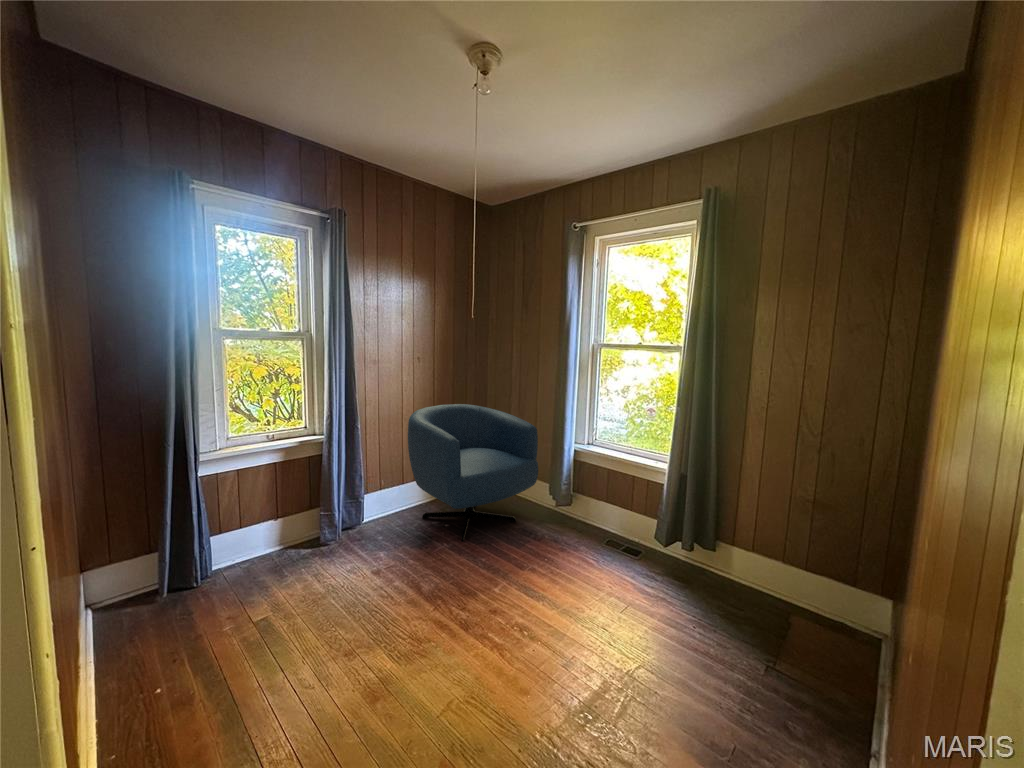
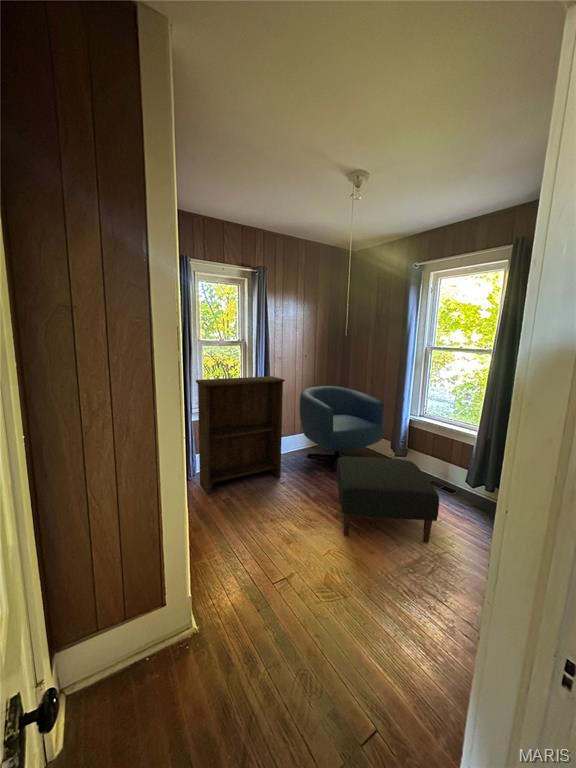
bookshelf: none [200,390,377,616] -> present [196,376,285,495]
ottoman: none [466,516,626,665] -> present [337,457,439,543]

